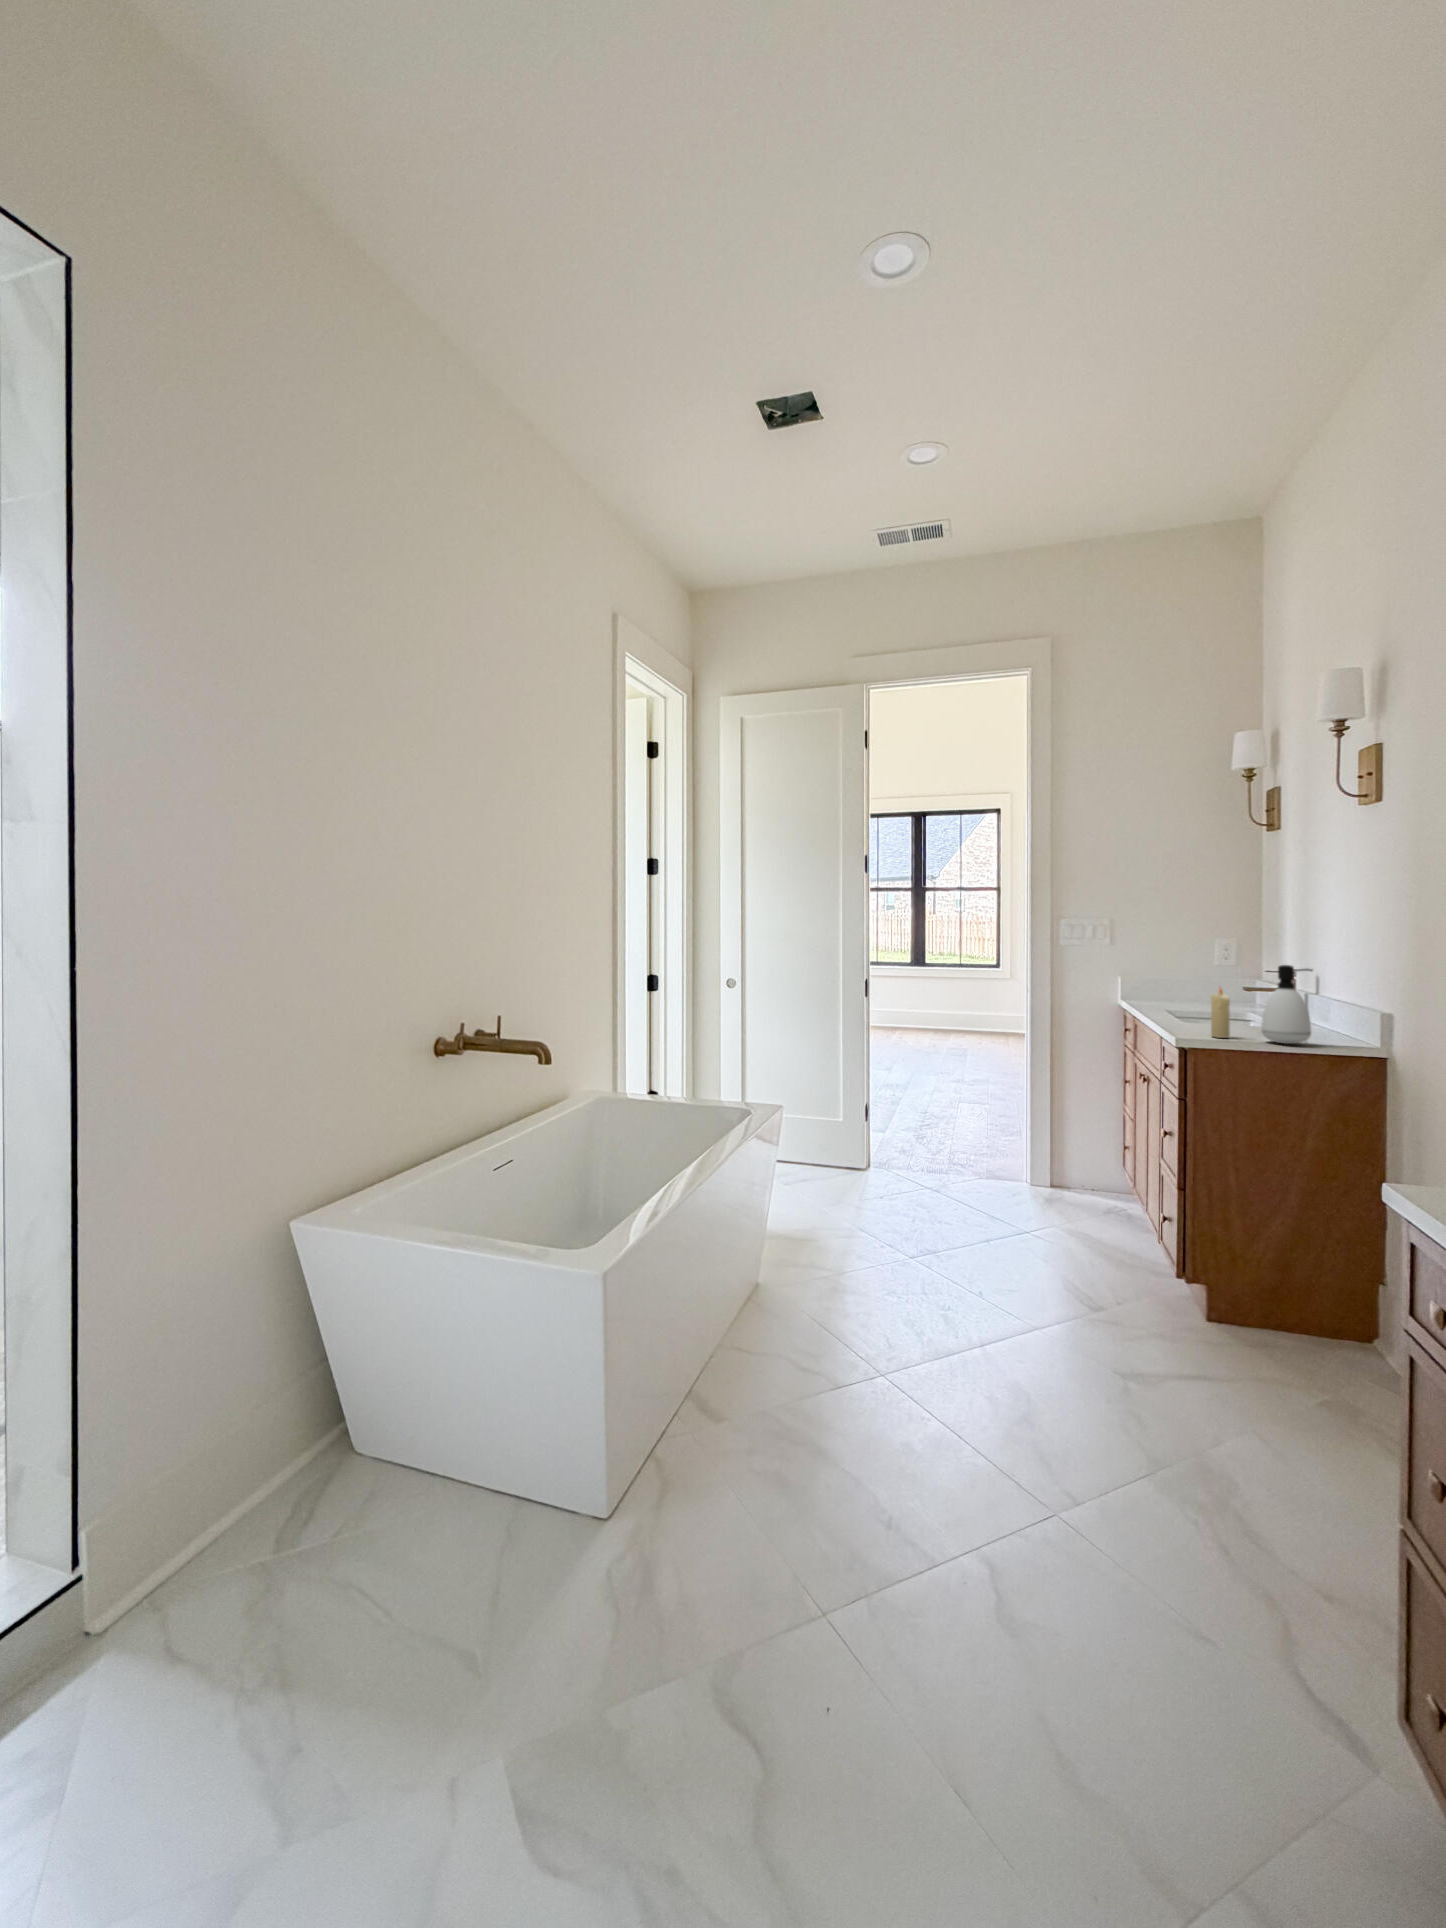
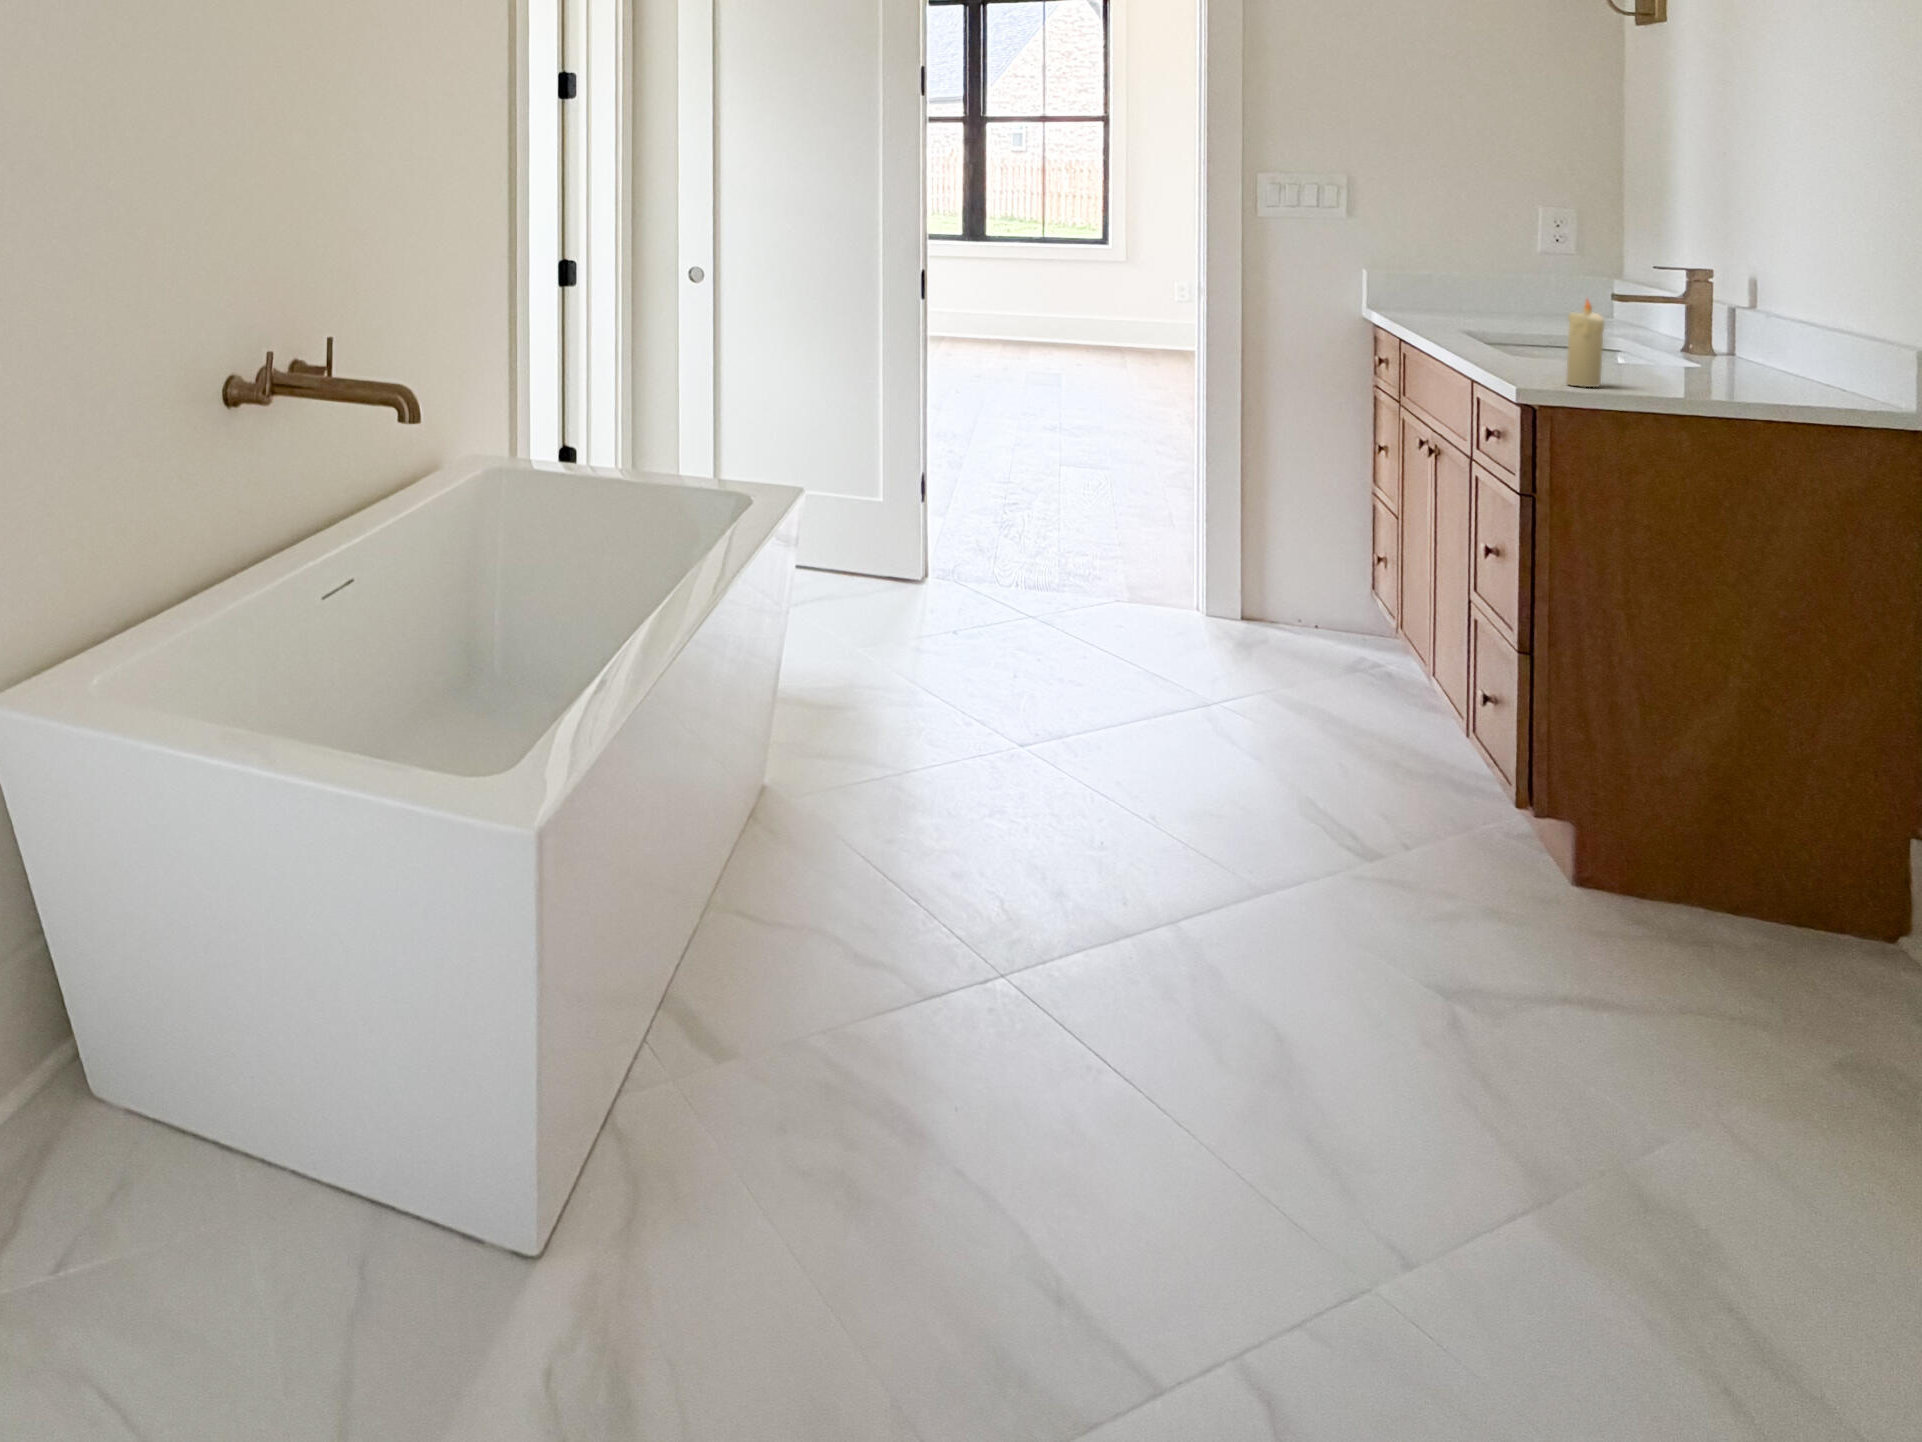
soap dispenser: present [1261,965,1312,1044] -> none [1662,262,1768,397]

